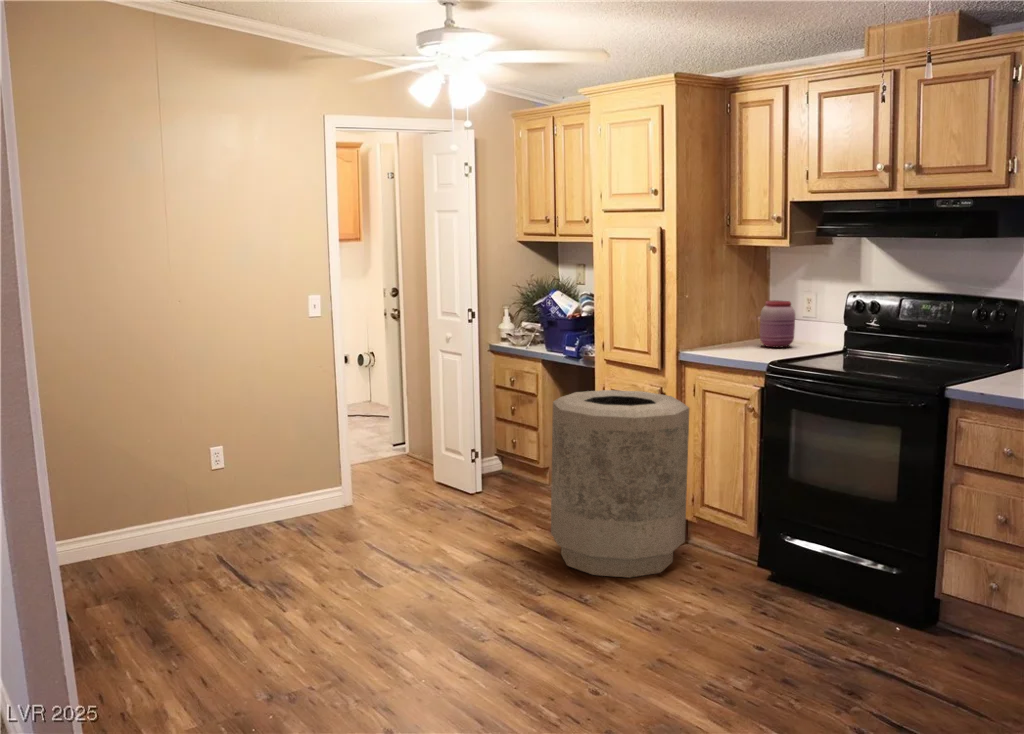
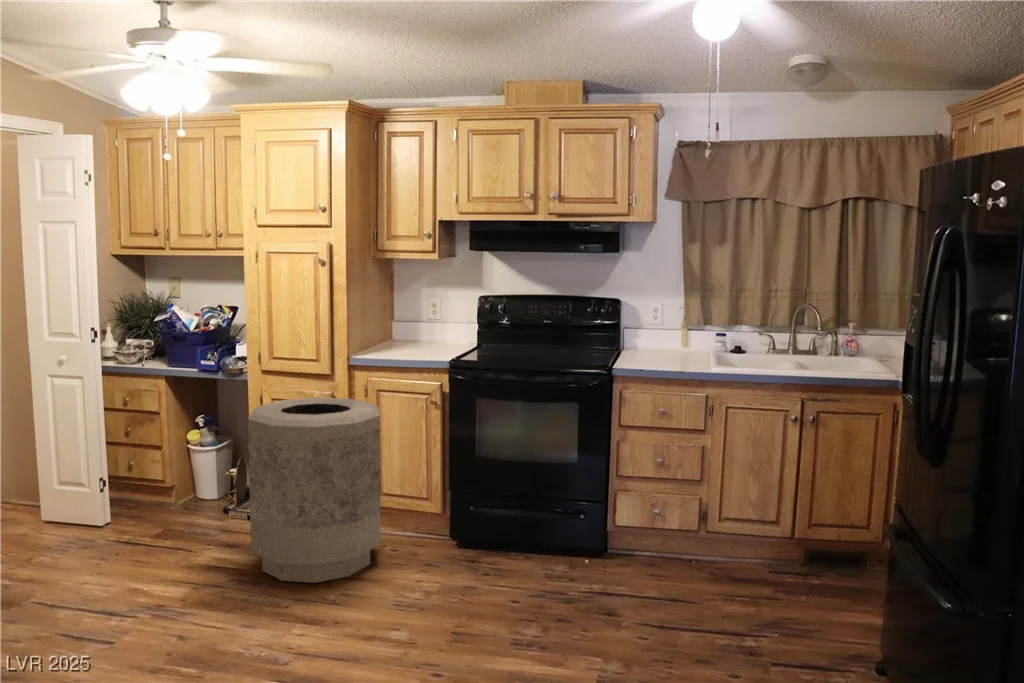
jar: present [760,300,795,348] -> none [405,306,434,346]

